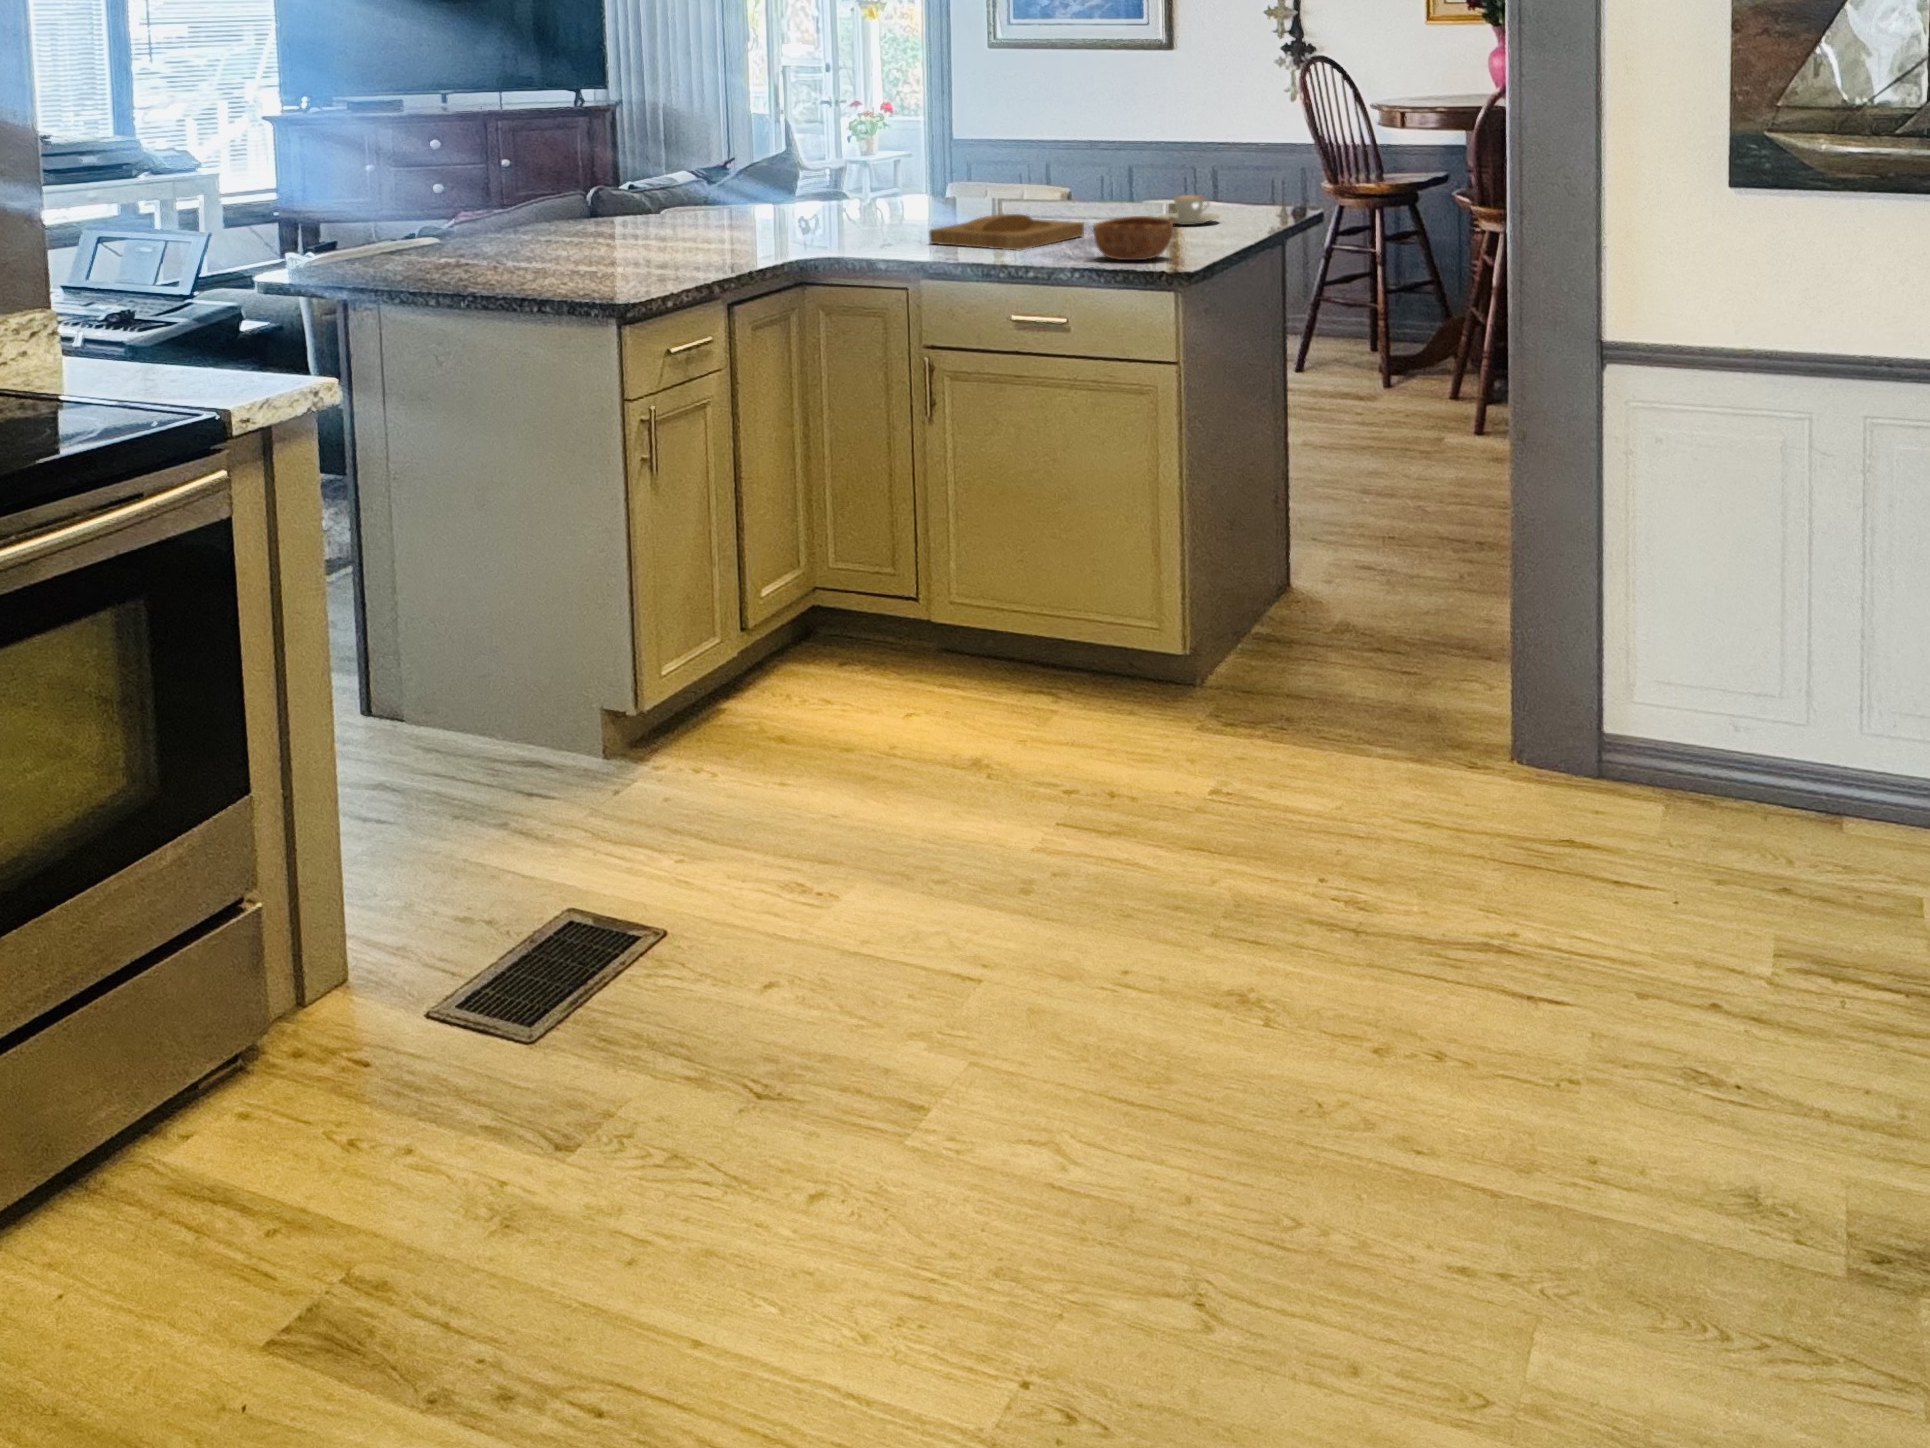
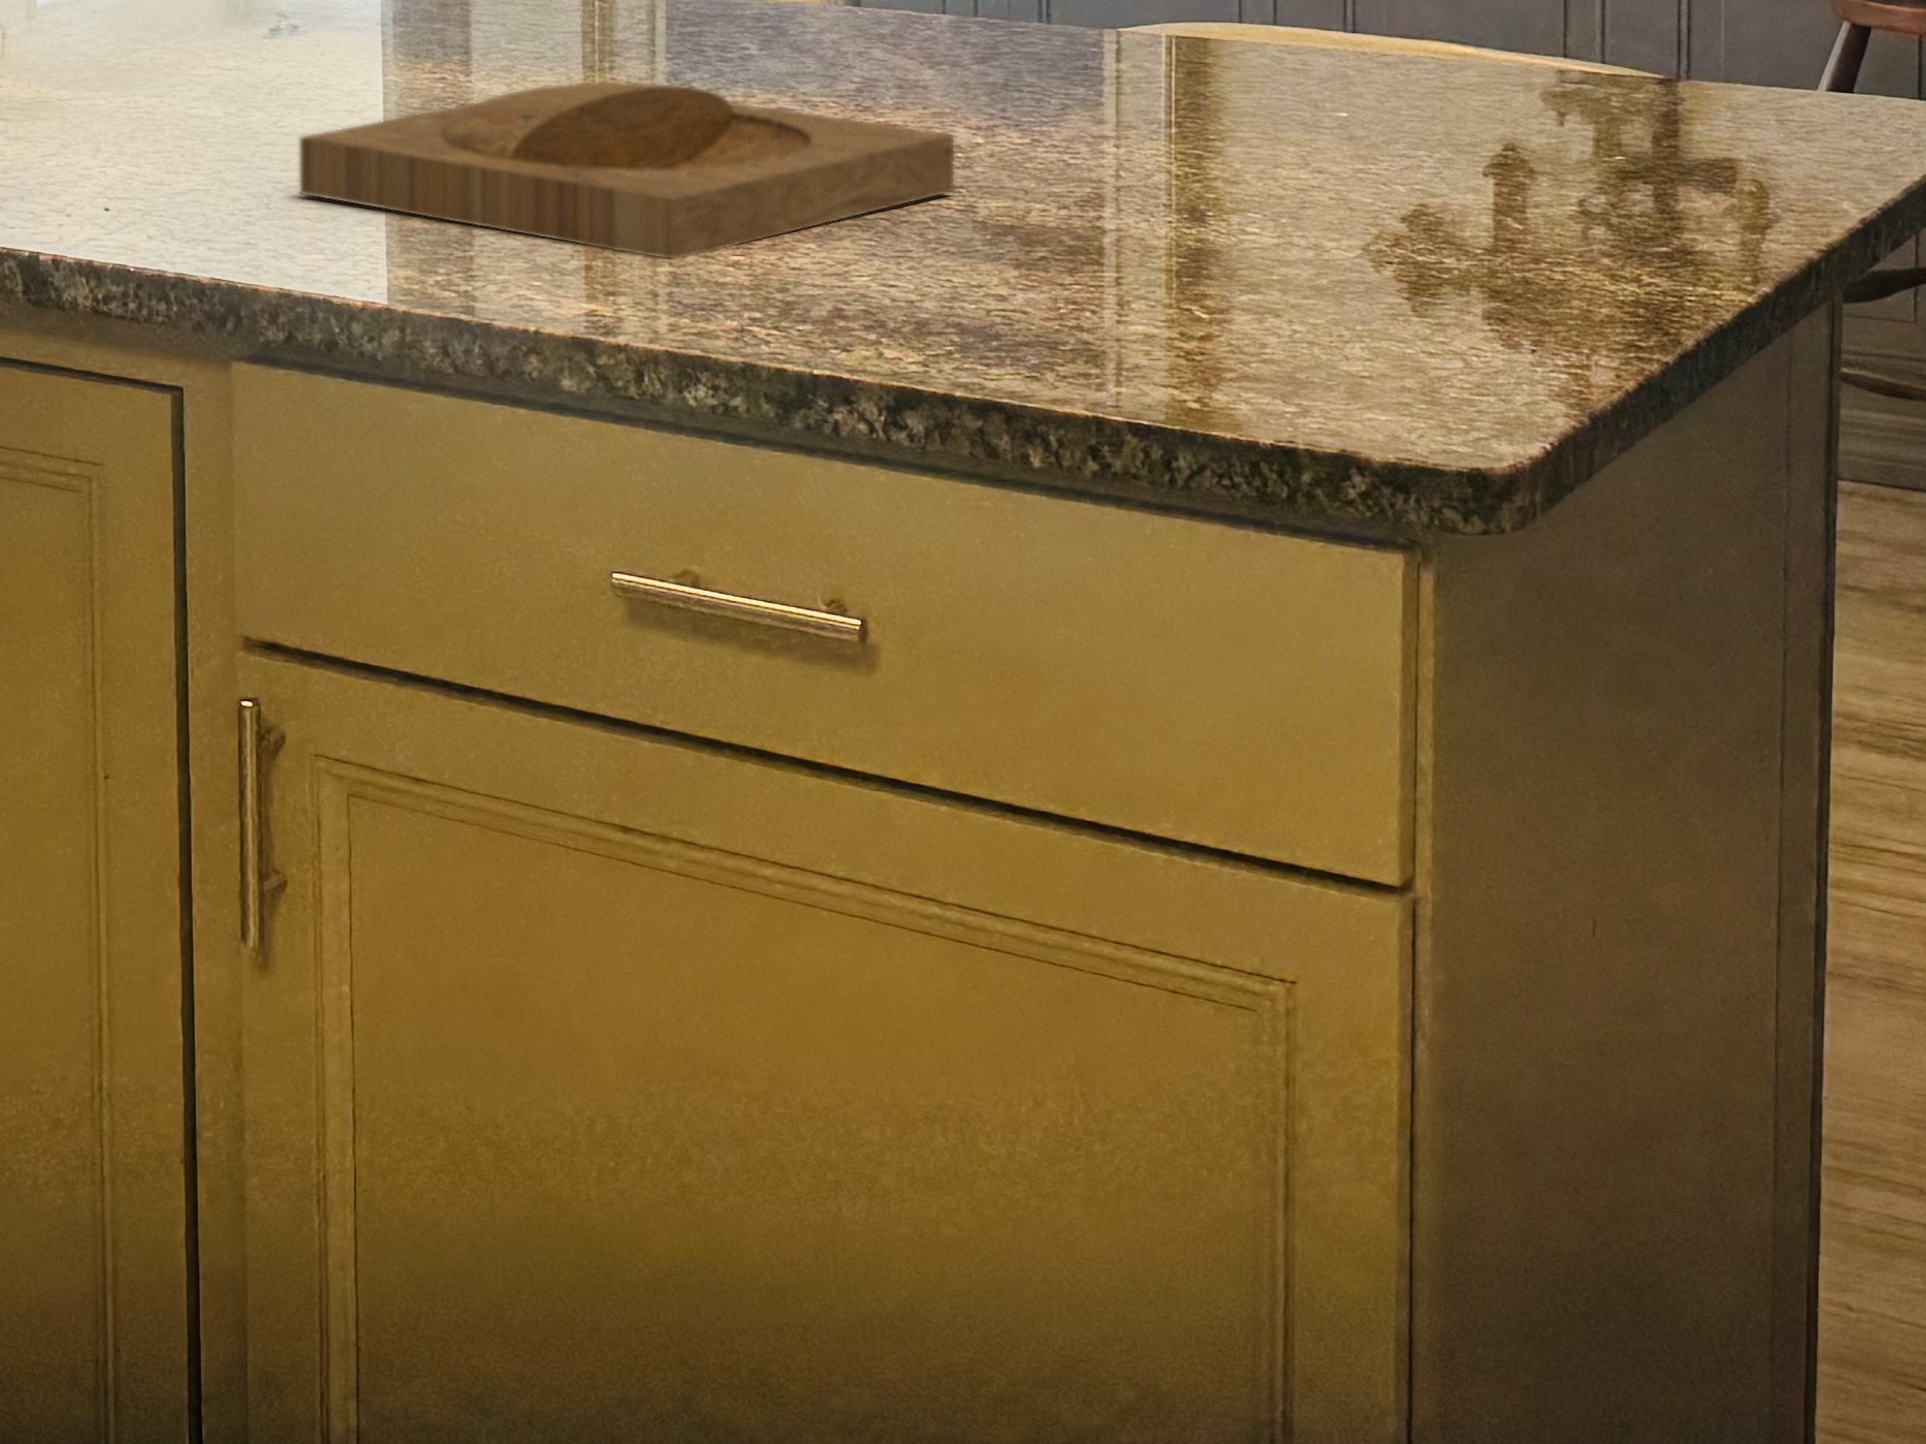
coffee cup: present [1159,195,1219,225] -> none [1266,25,1545,154]
bowl: present [1093,216,1173,260] -> none [1015,150,1406,367]

